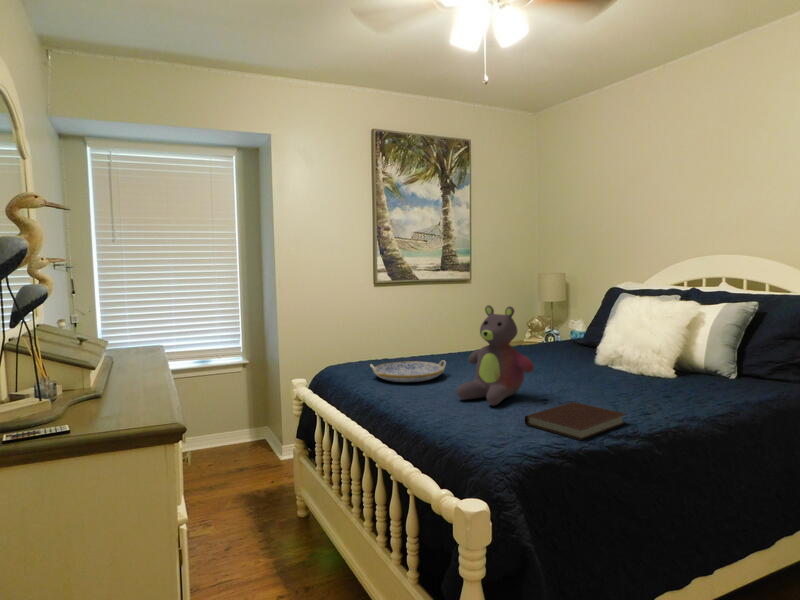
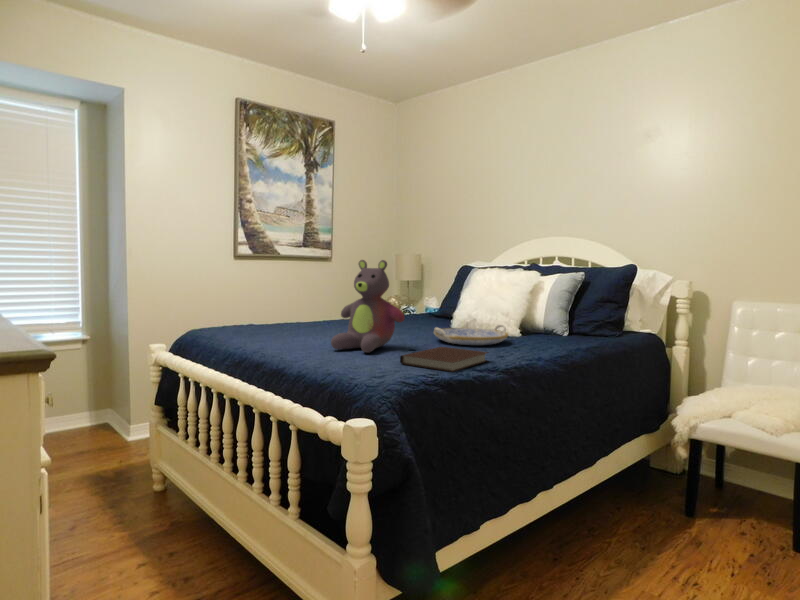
serving tray: present [370,360,446,382] -> present [434,325,508,345]

